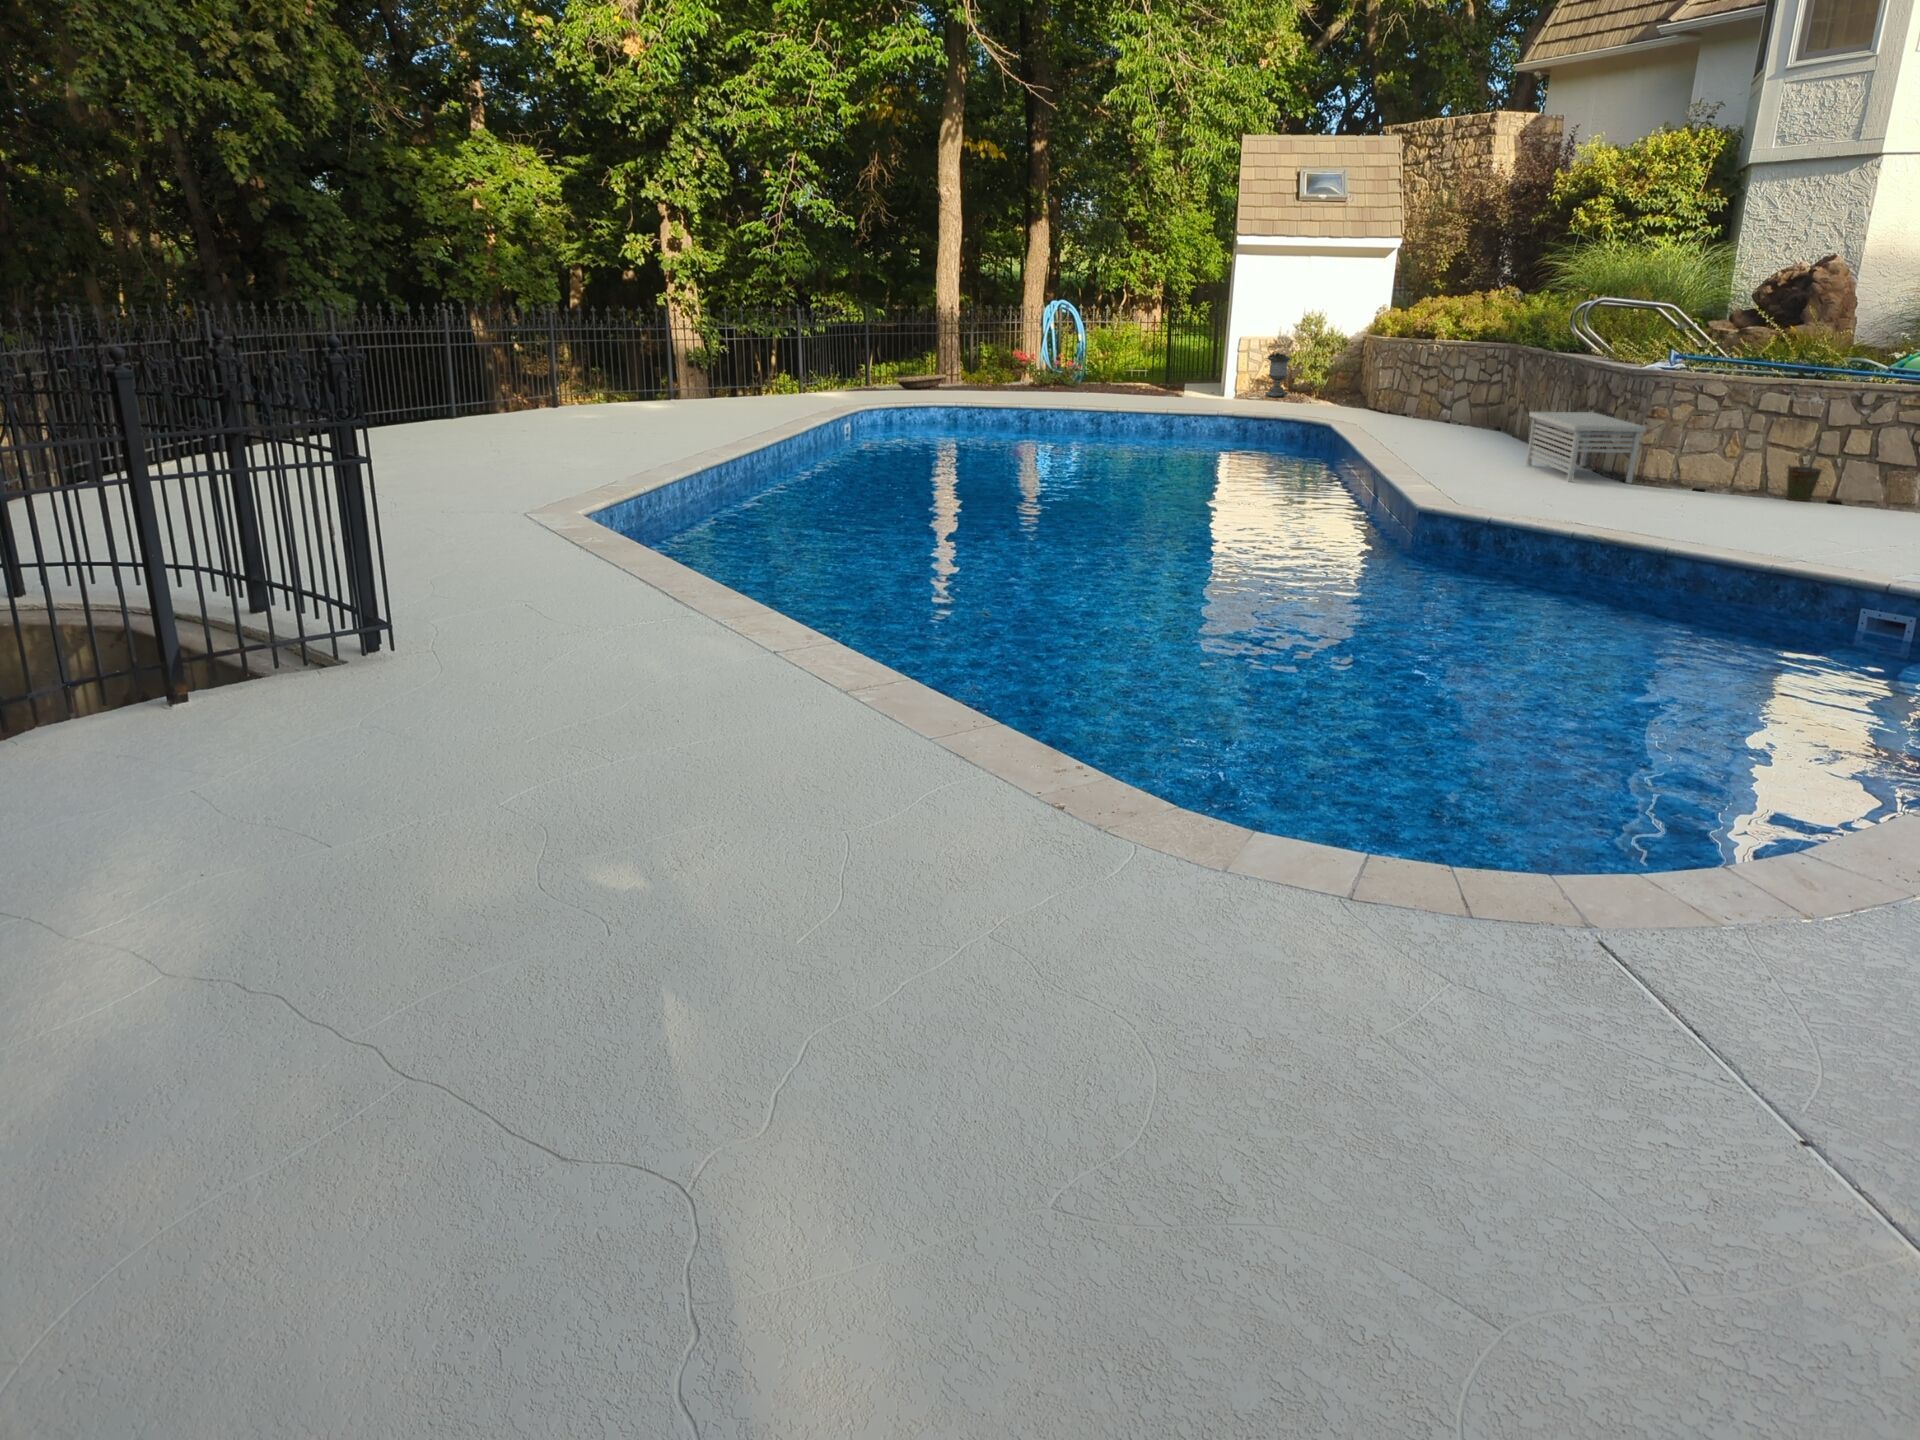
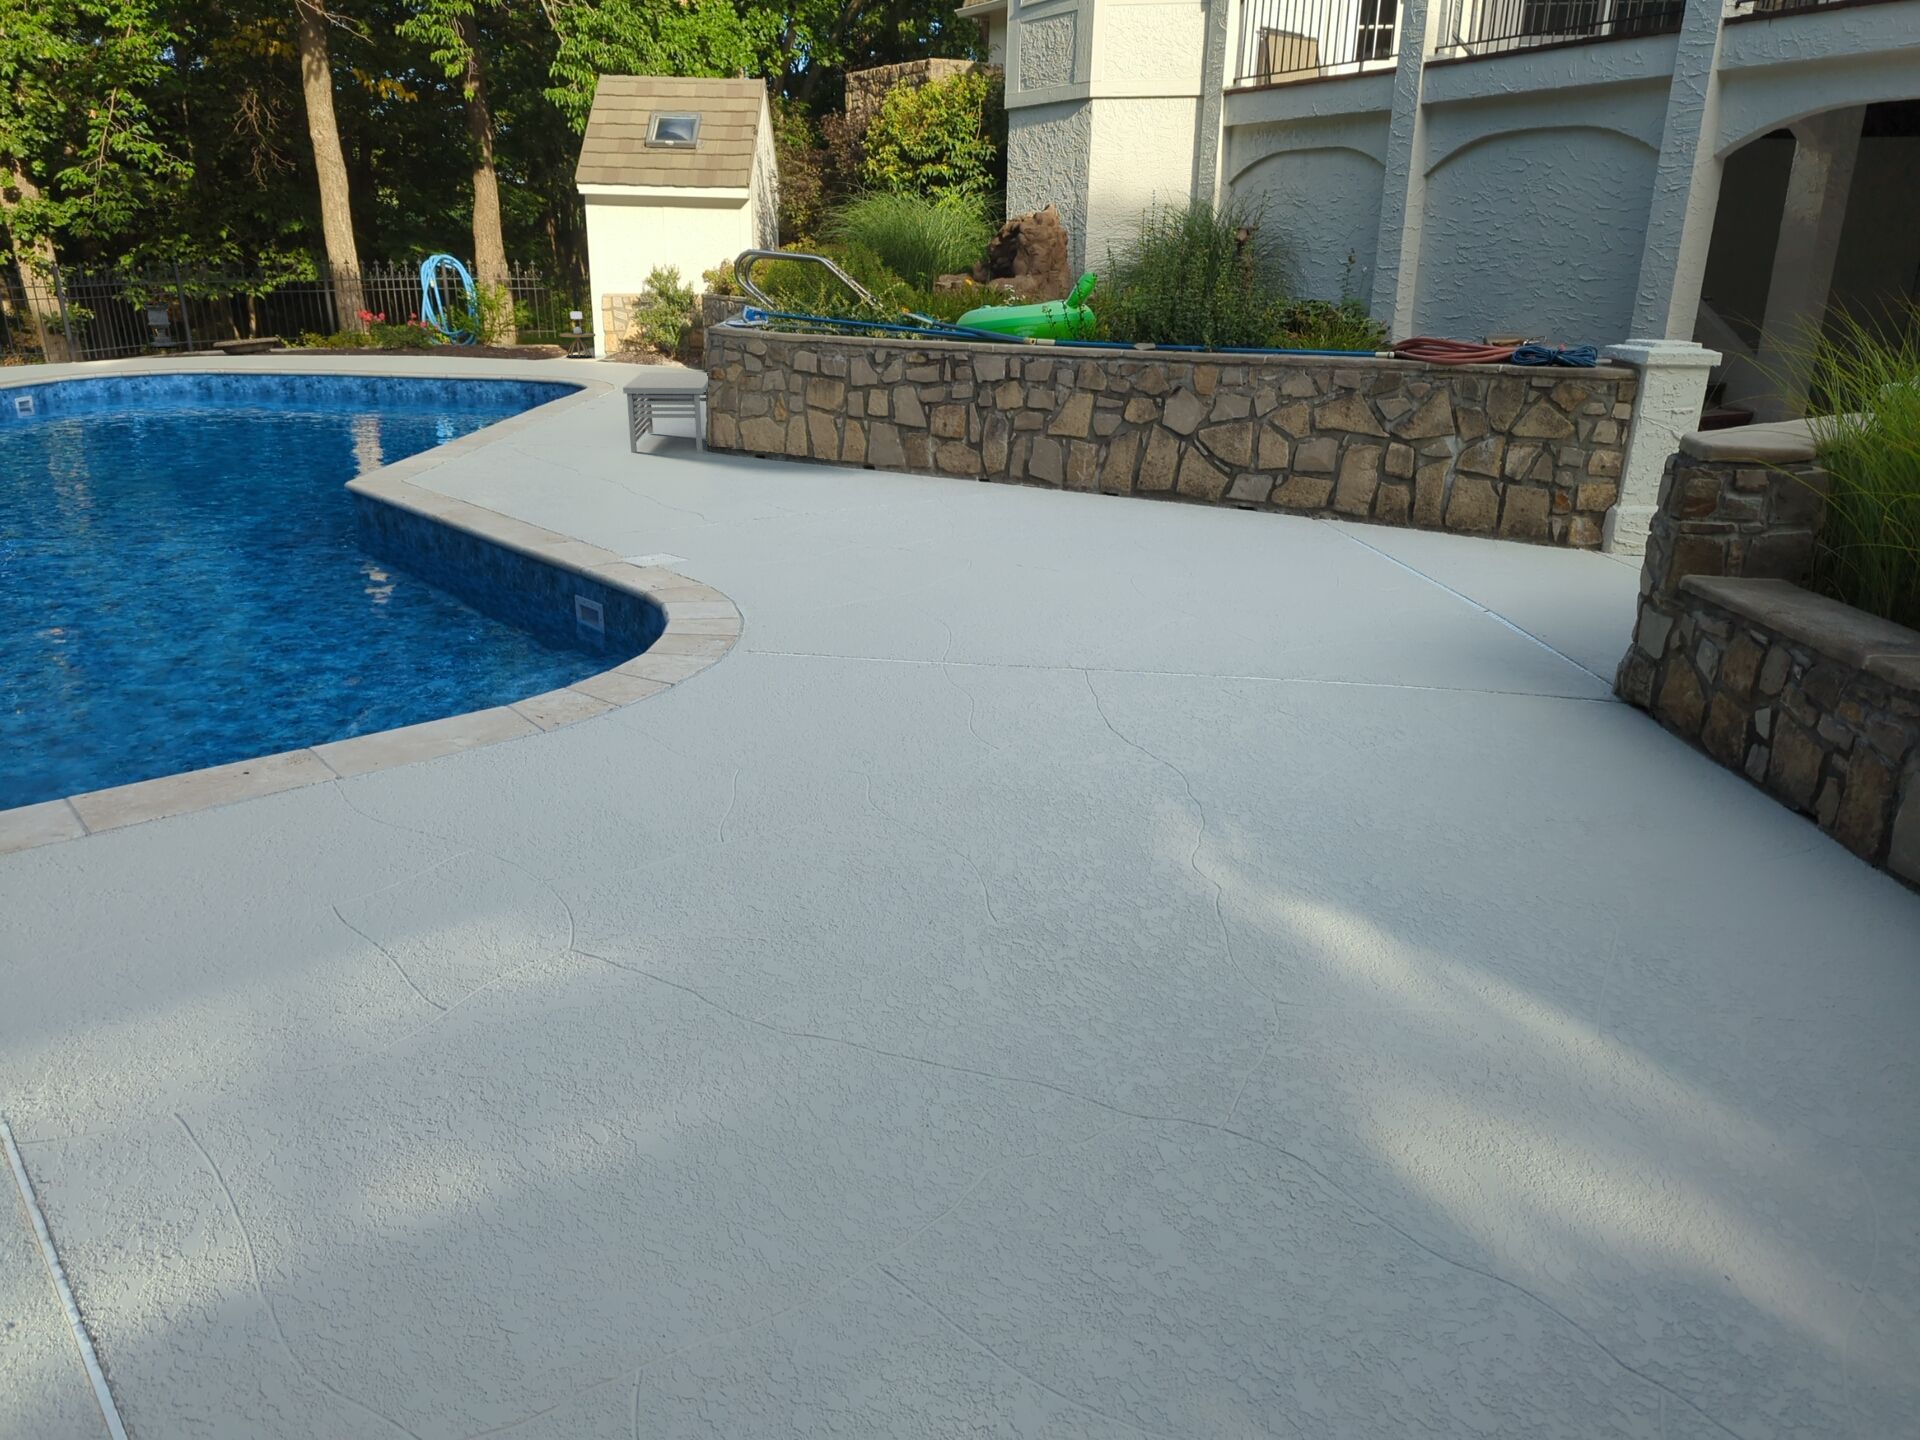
planter: present [1265,352,1291,397] -> present [143,300,177,347]
side table: none [1200,353,1232,395] -> present [559,312,595,359]
bucket: present [1786,465,1822,501] -> none [811,429,848,470]

